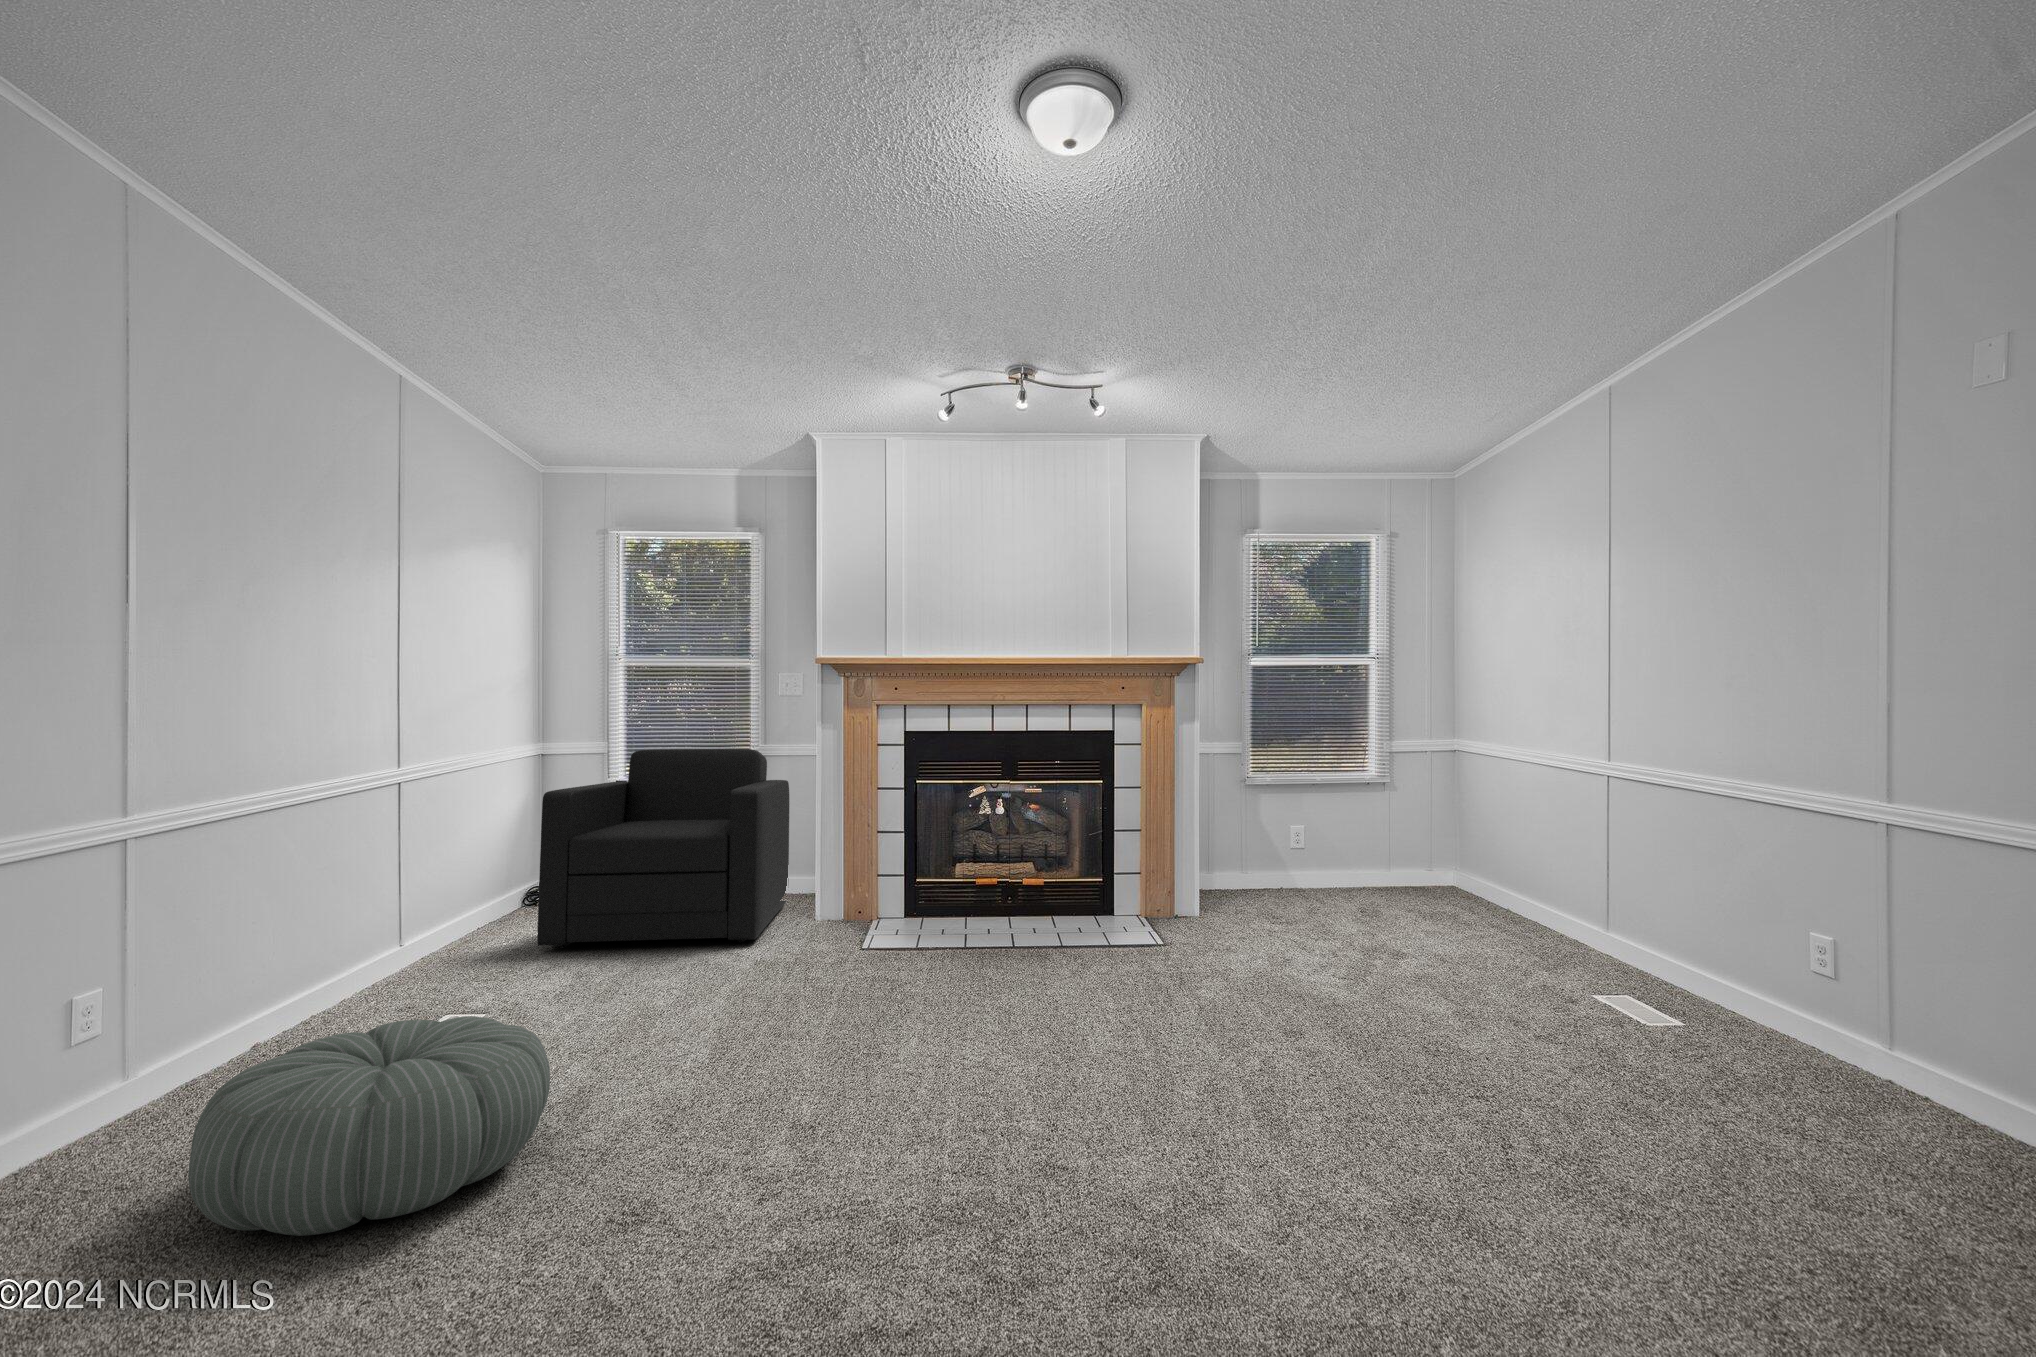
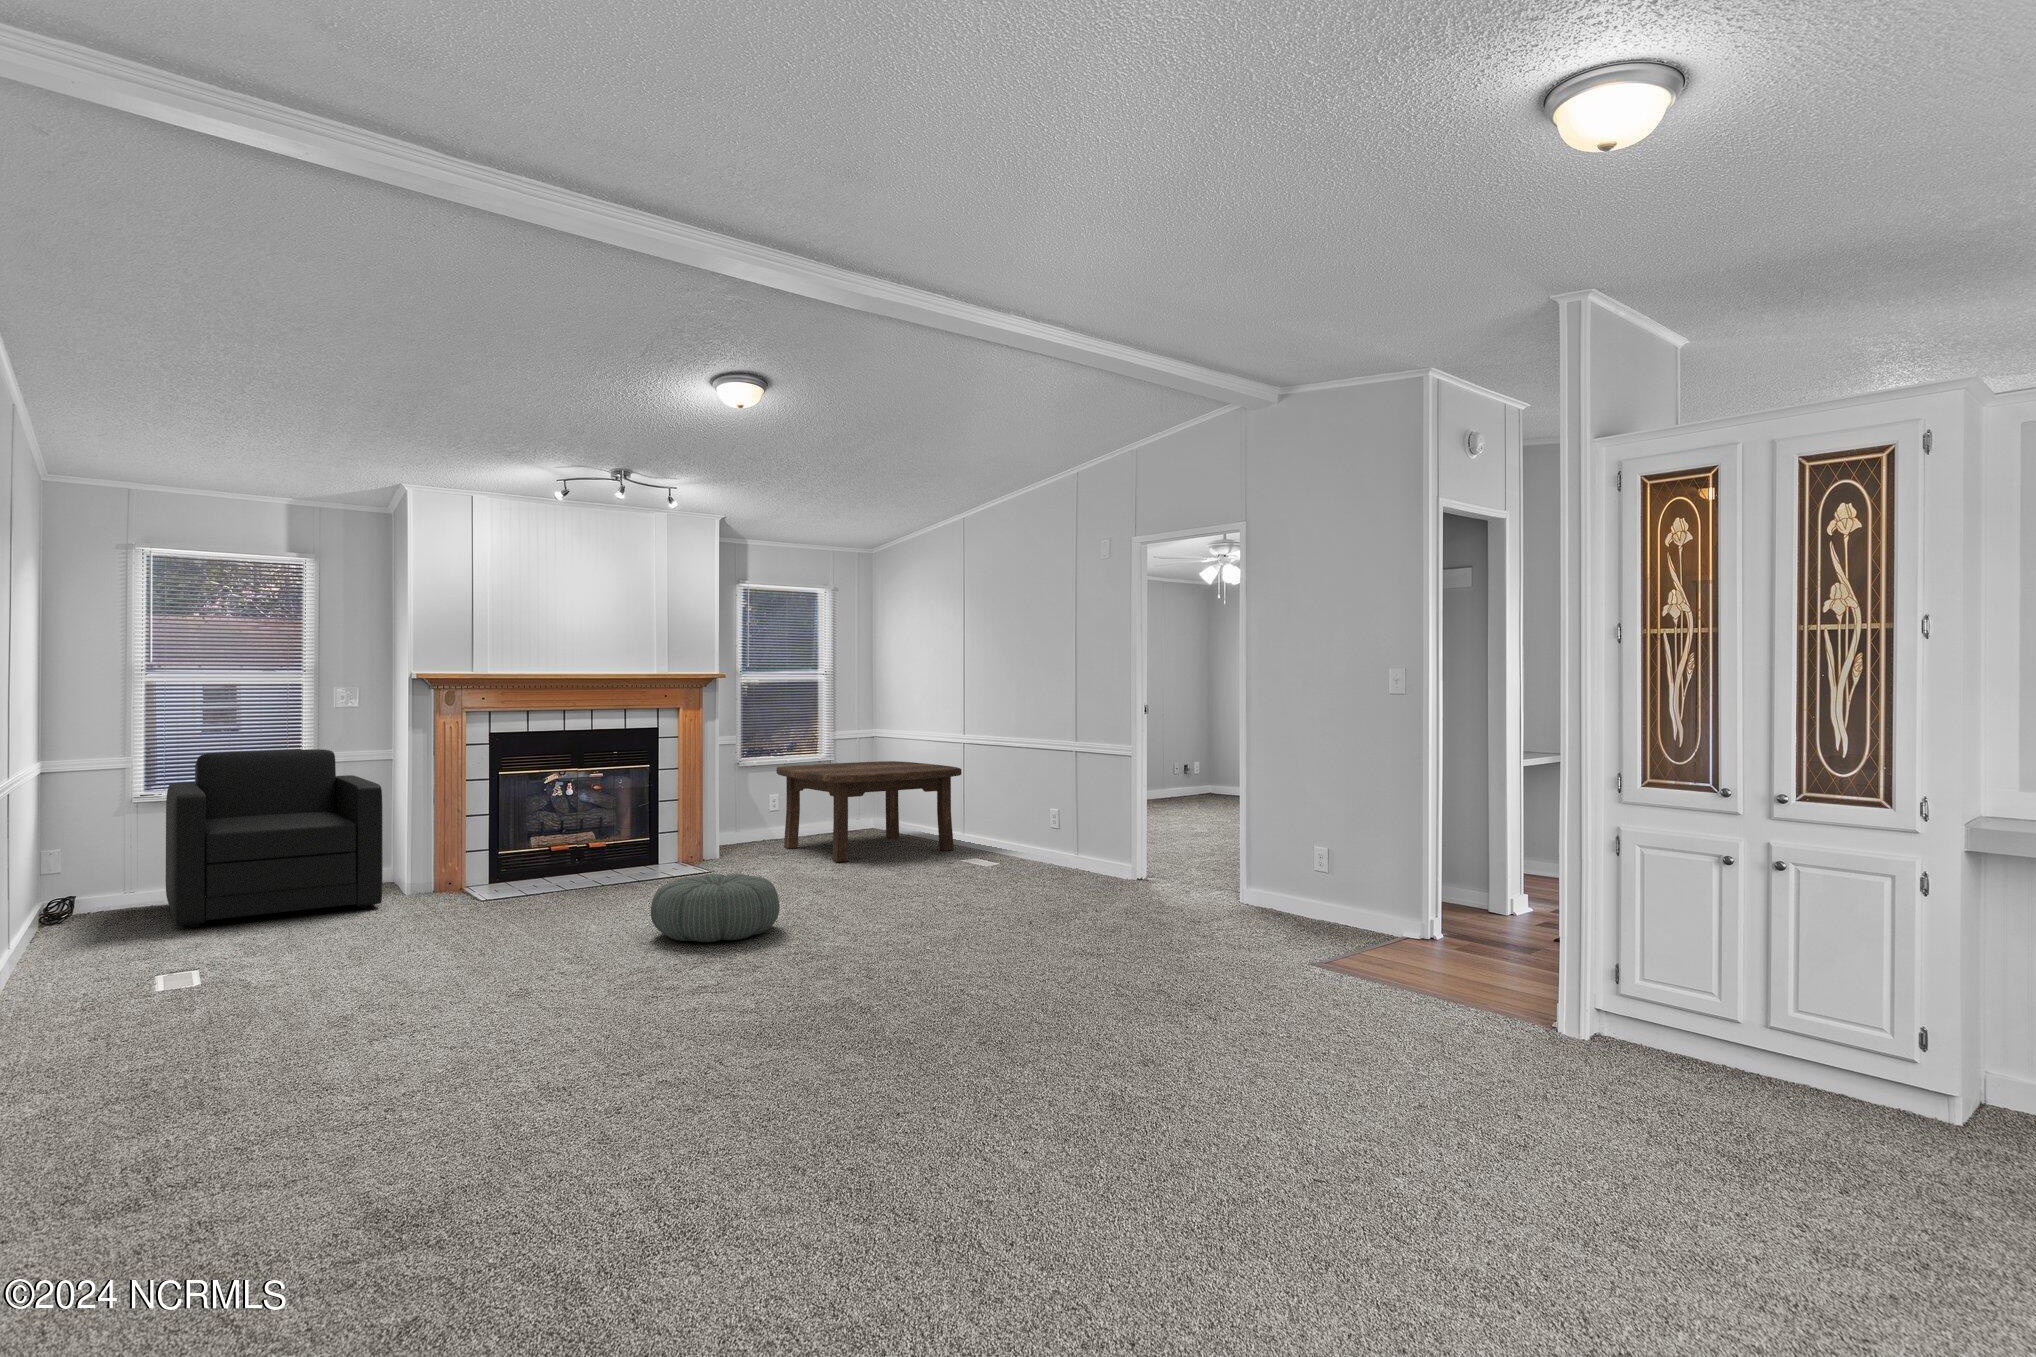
coffee table: none [1281,787,1586,938] -> present [776,761,962,862]
pouf: present [188,1016,550,1236] -> present [651,874,779,942]

